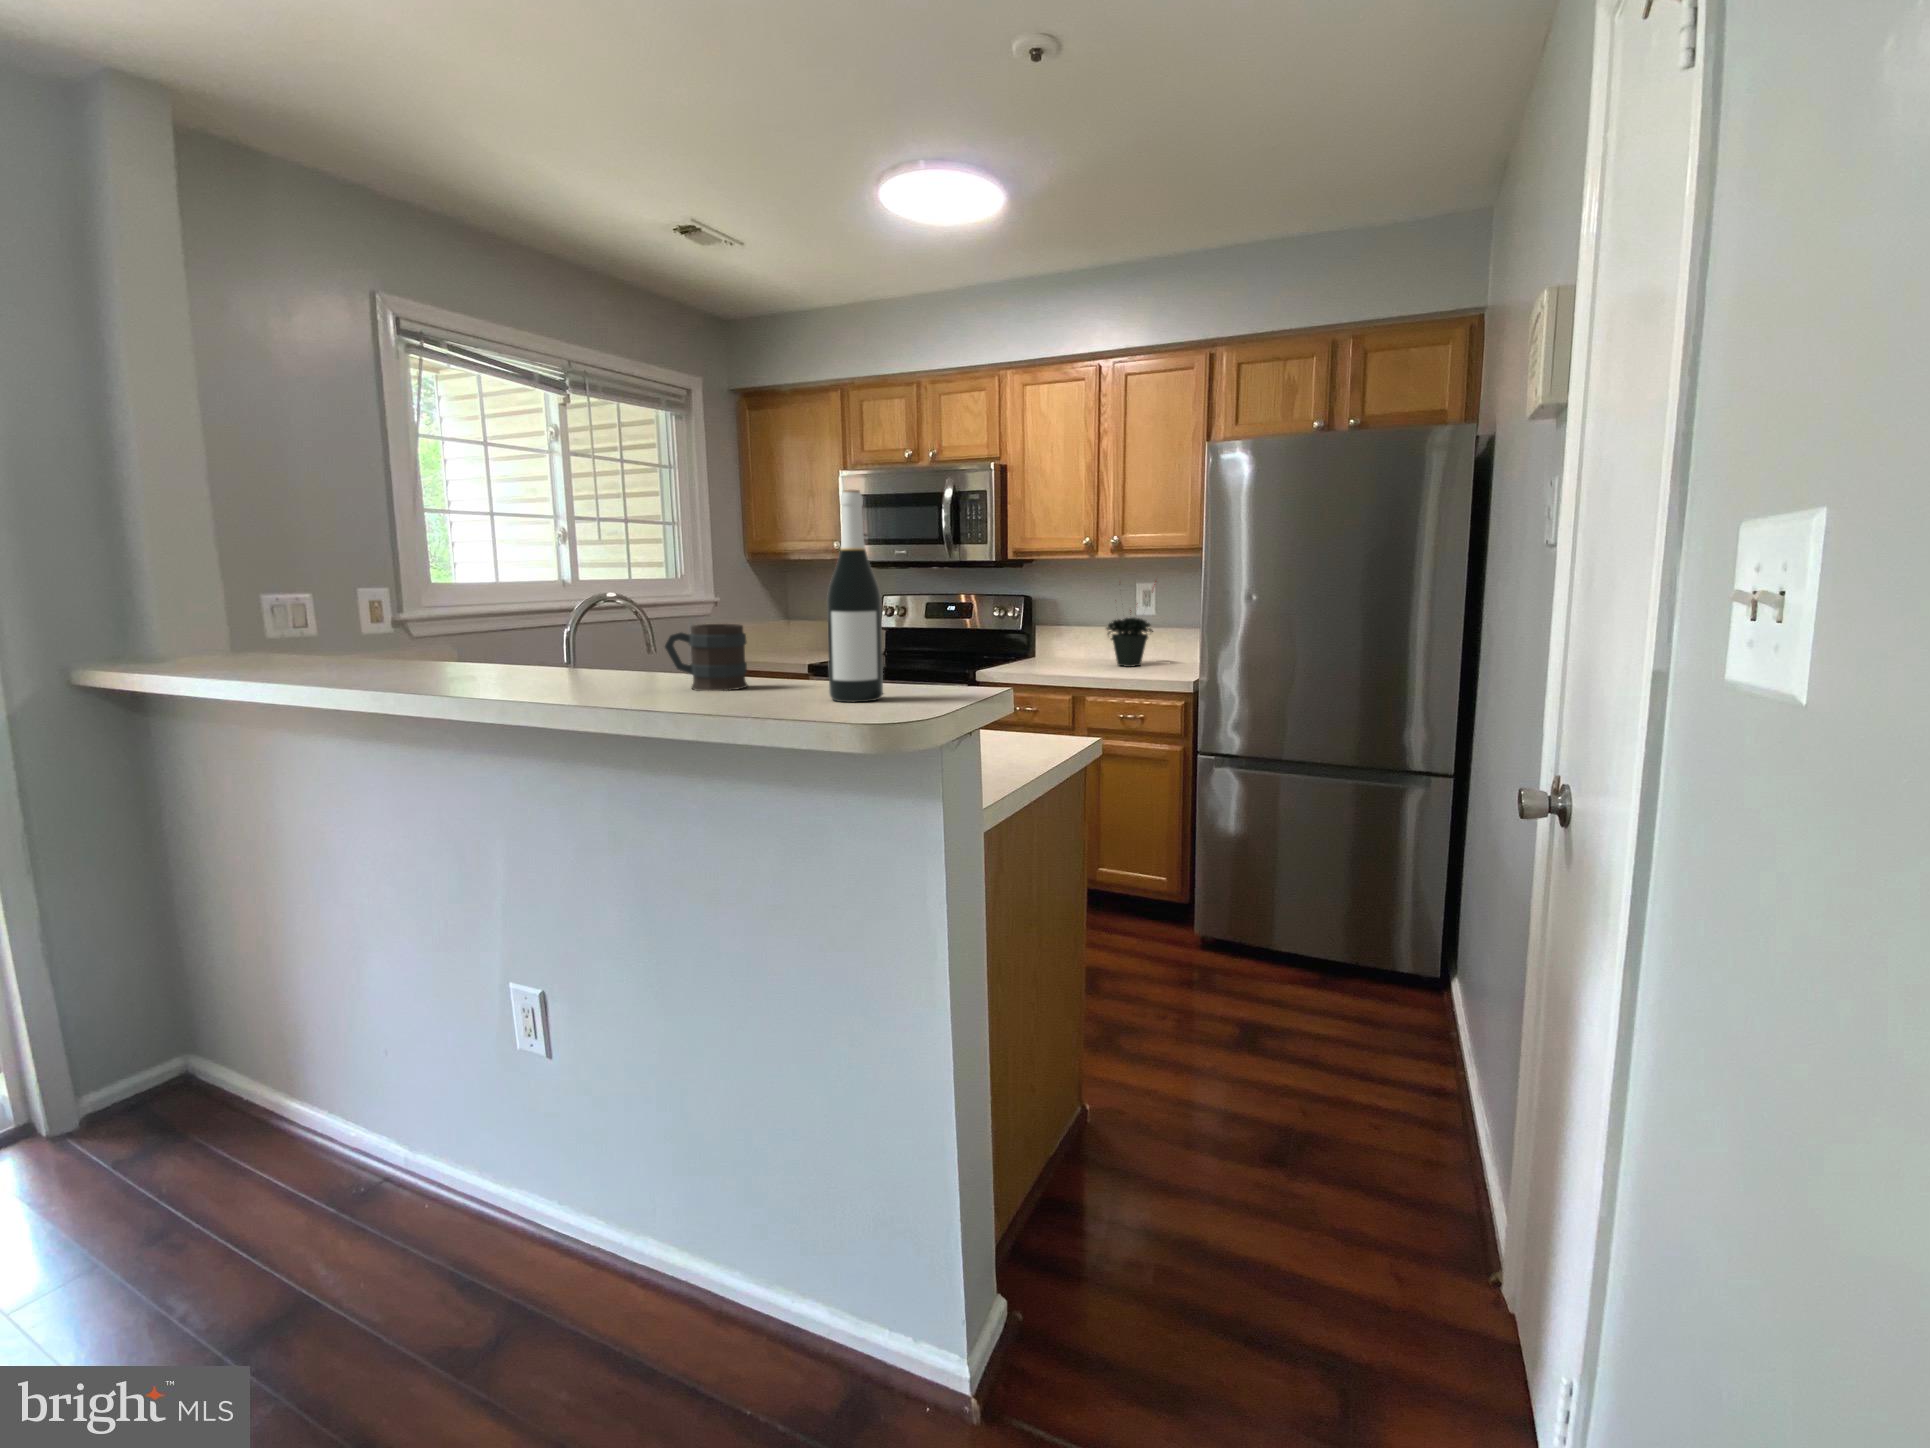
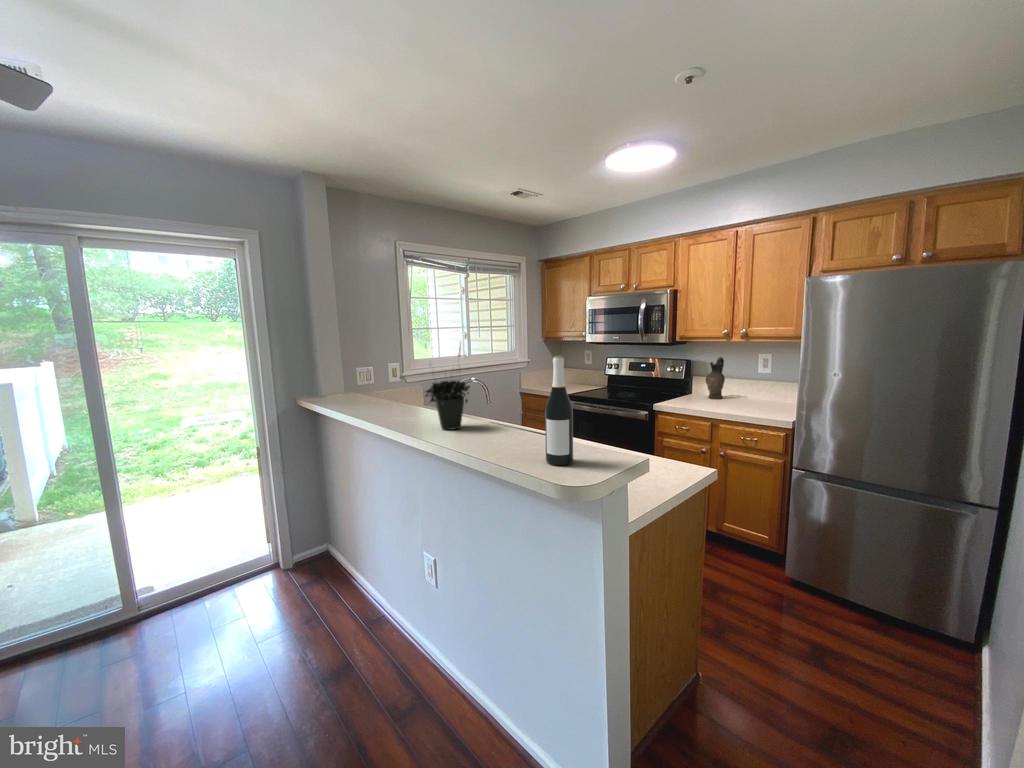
potted plant: present [1106,581,1156,667] -> present [426,347,470,430]
ceramic pitcher: none [1057,588,1087,661] -> present [706,357,725,399]
mug: present [665,624,748,691] -> none [479,408,516,444]

